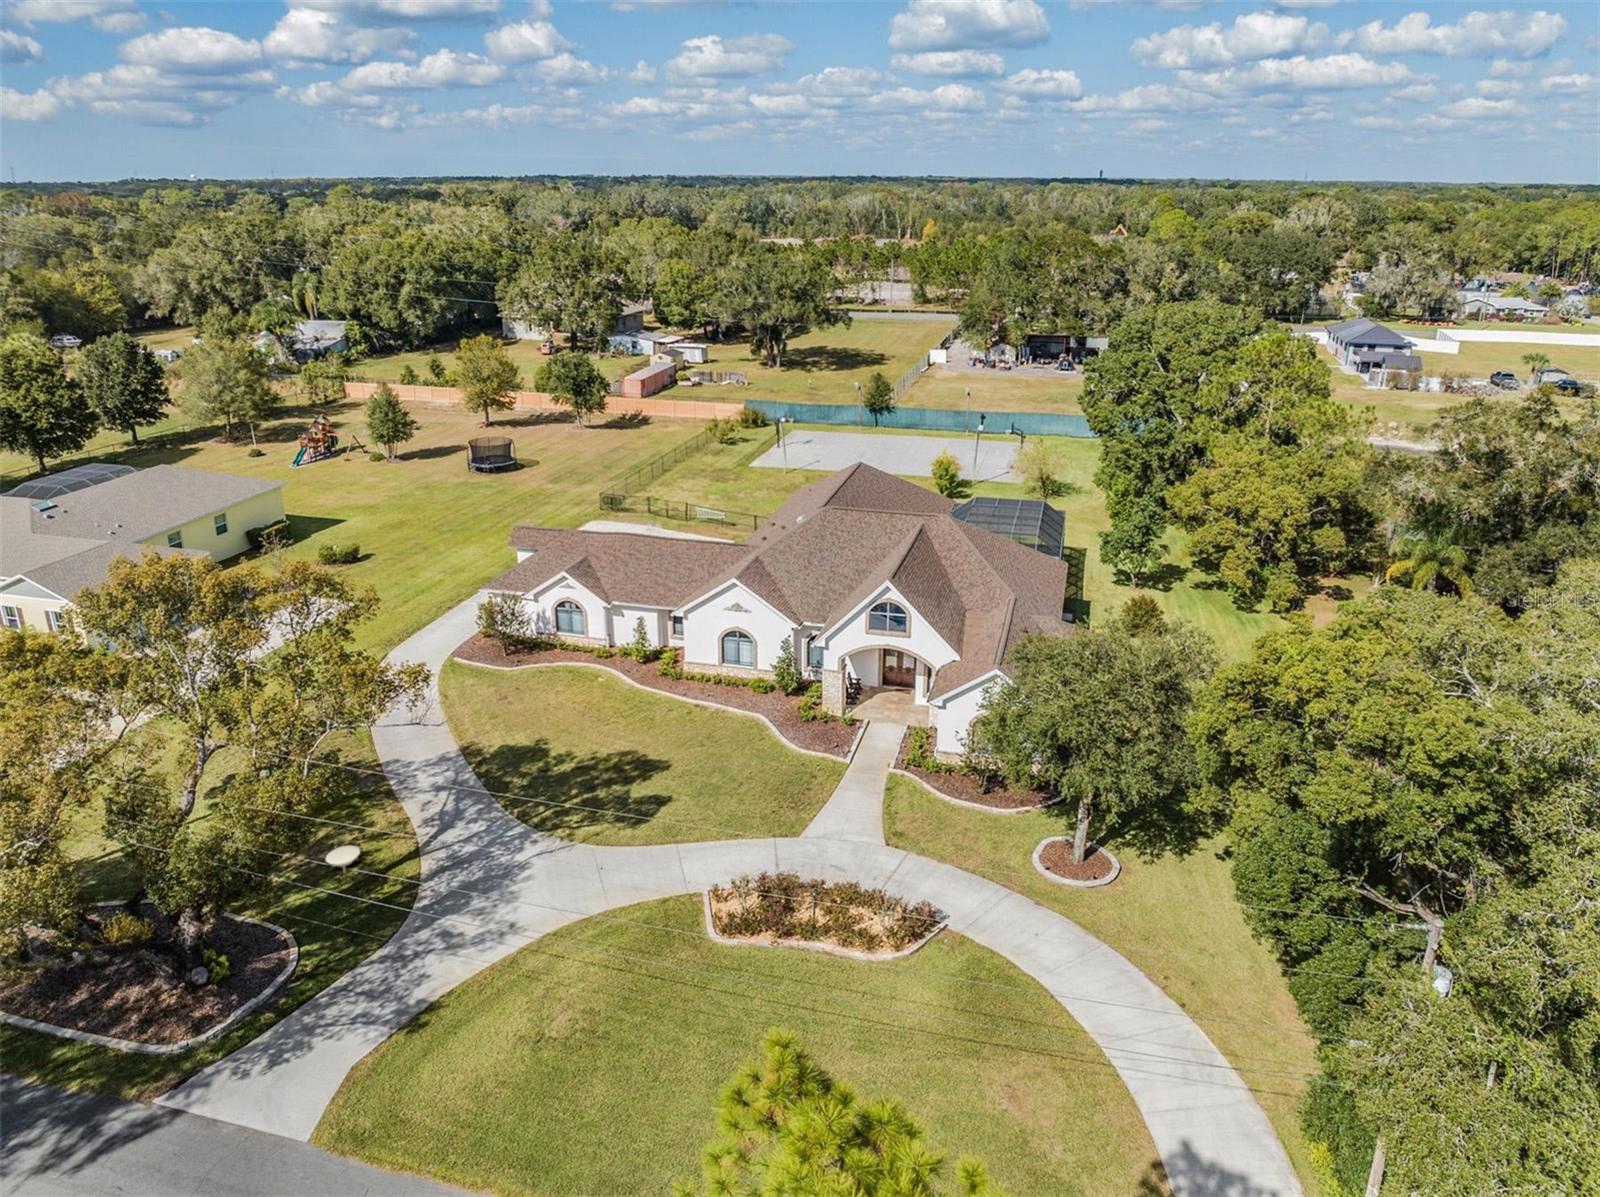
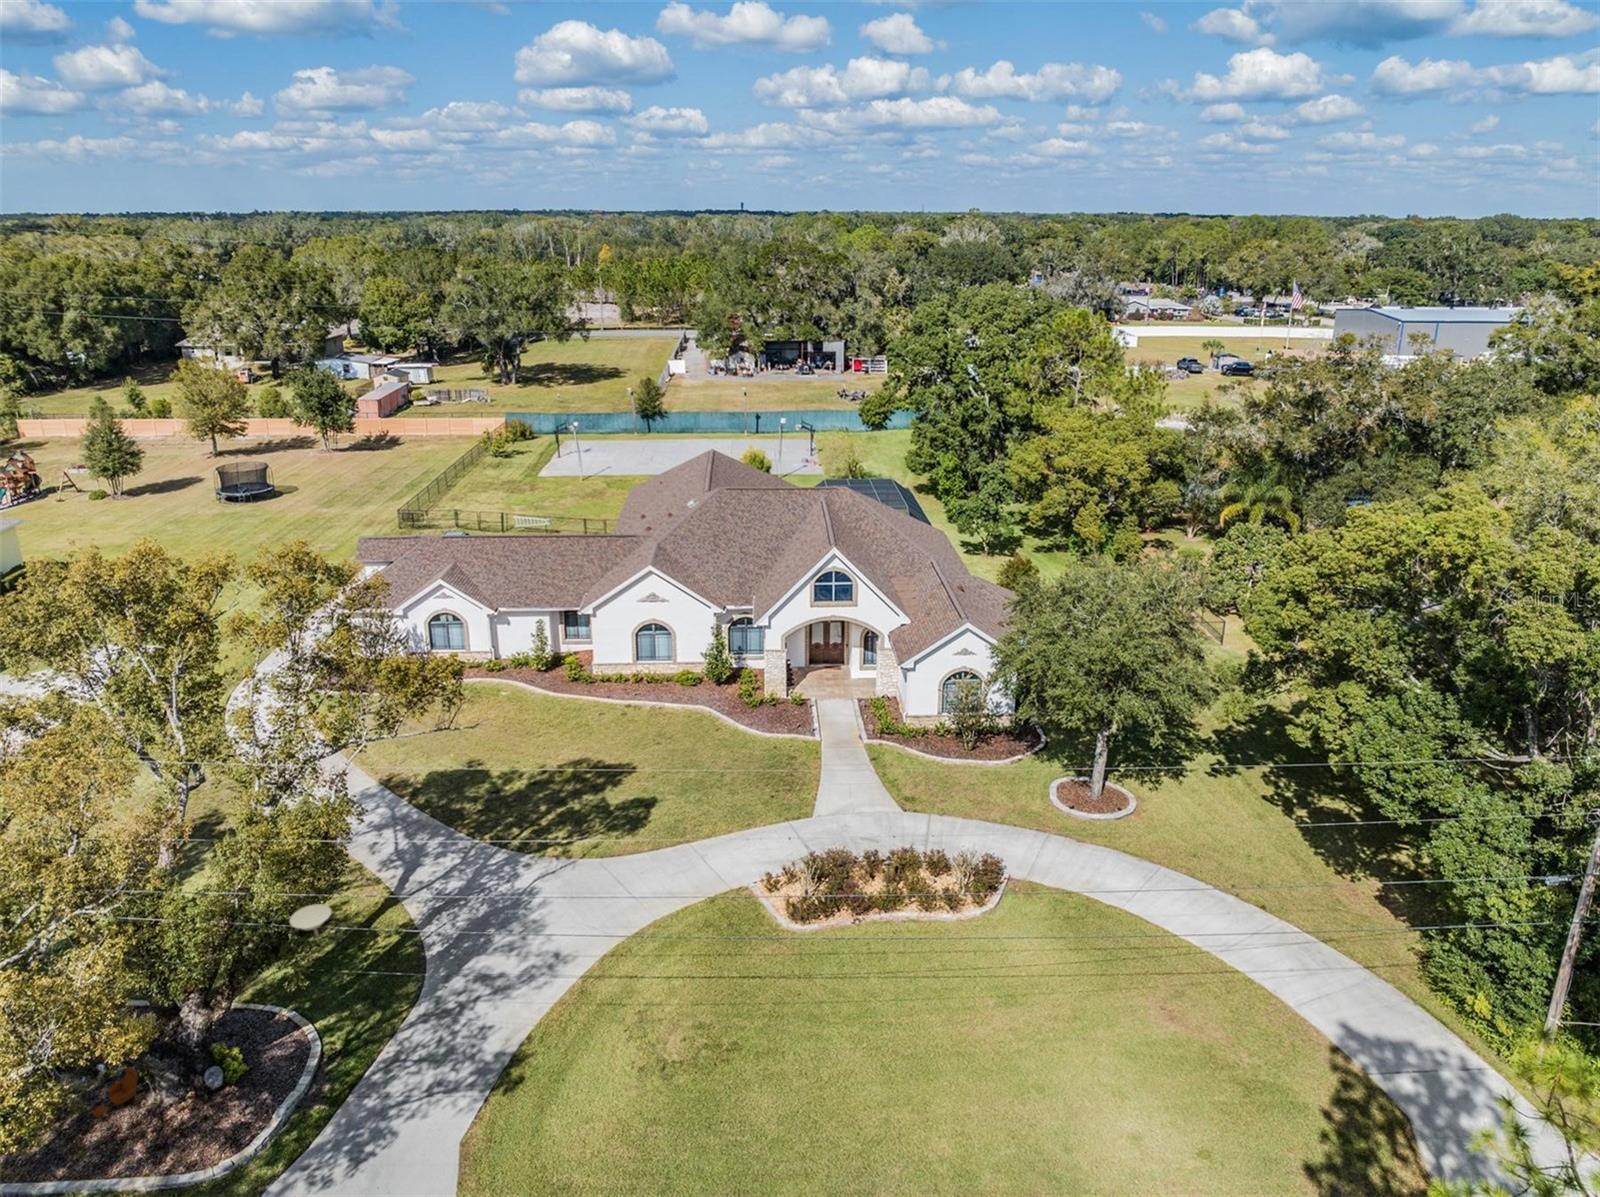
lounge chair: none [121,952,161,993] -> present [93,1068,138,1119]

